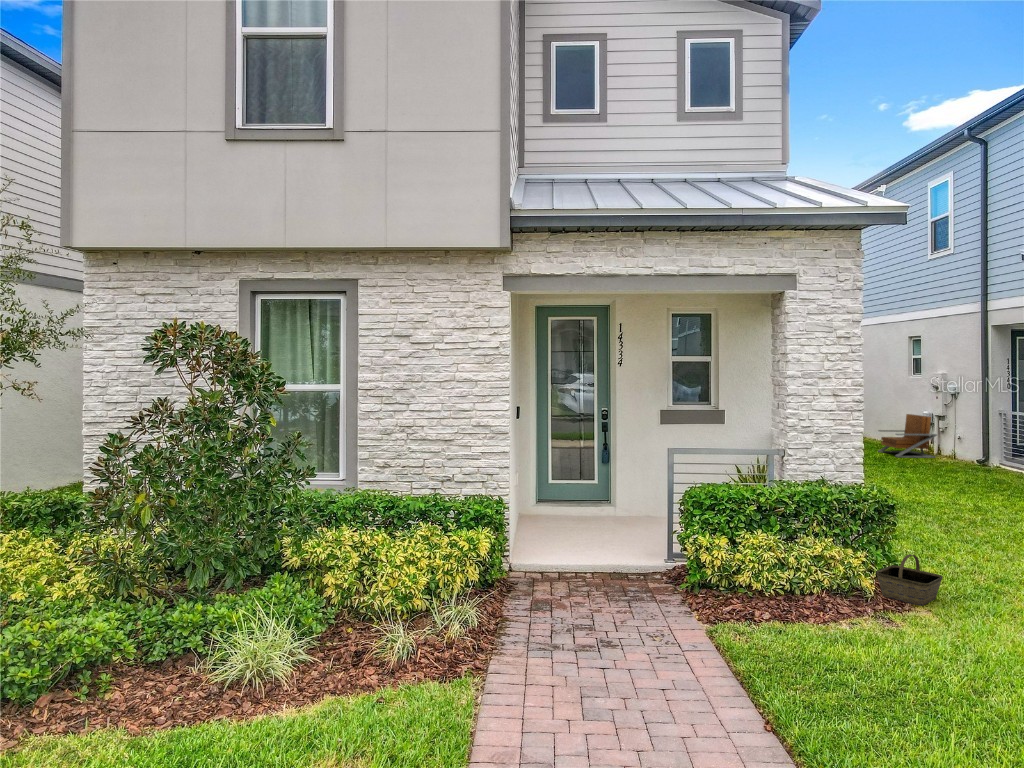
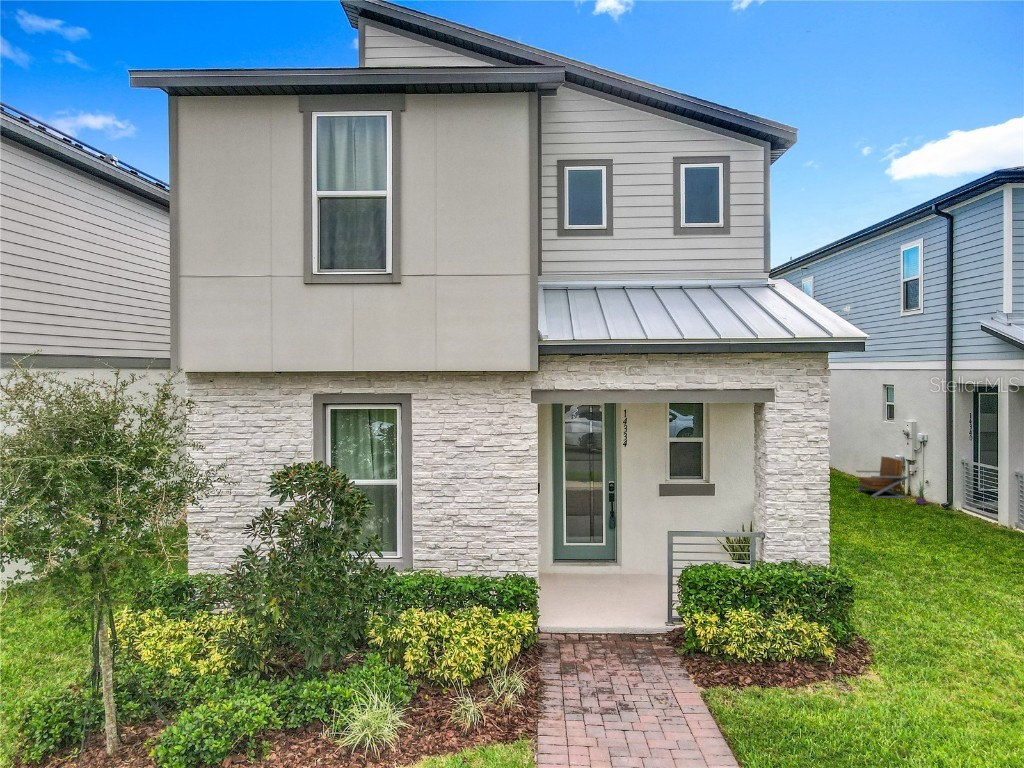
decorative plant: none [935,437,968,463] -> present [916,481,926,505]
basket: present [876,554,943,605] -> none [837,626,889,670]

